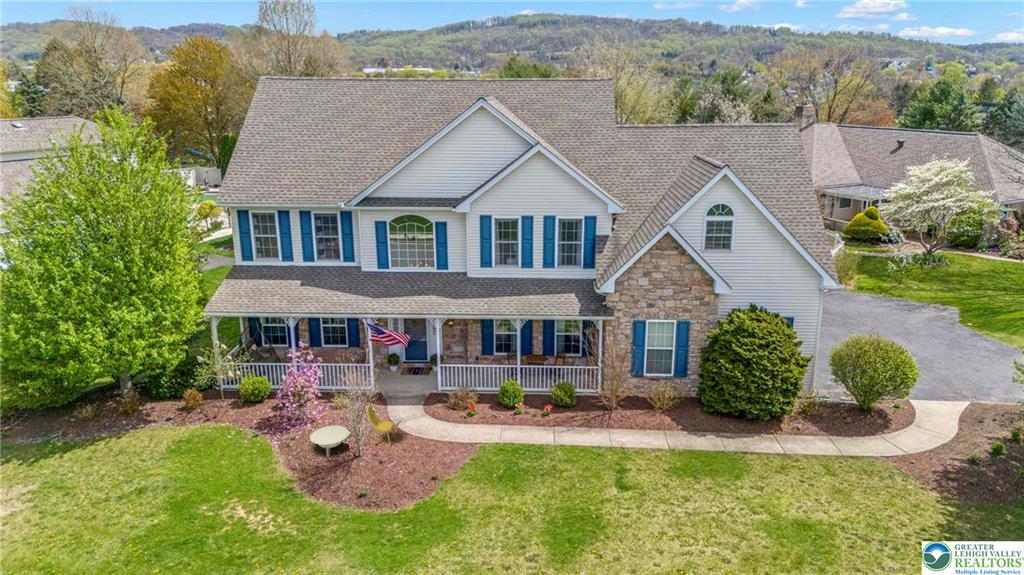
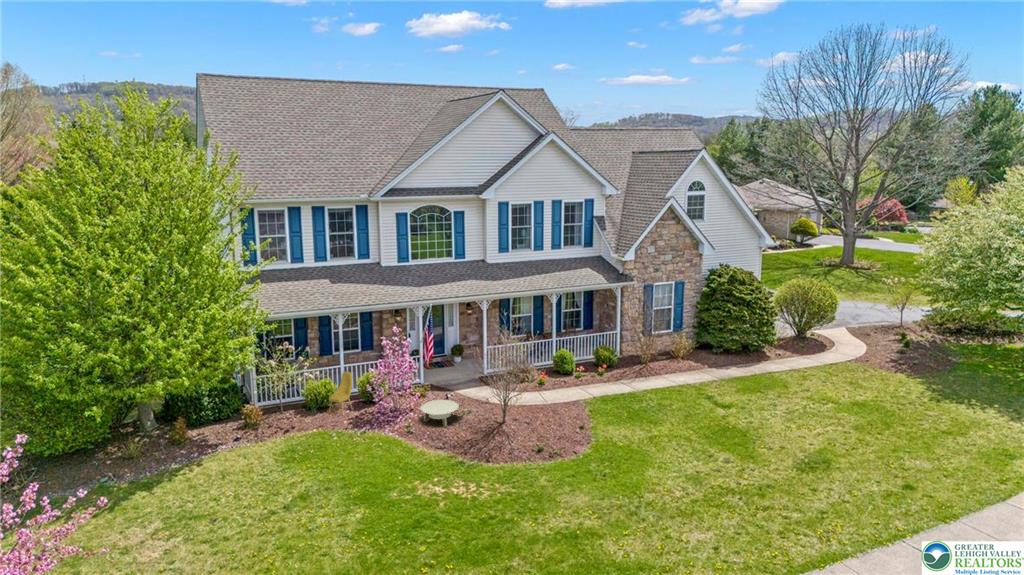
chair: present [366,405,395,444] -> present [329,372,352,415]

